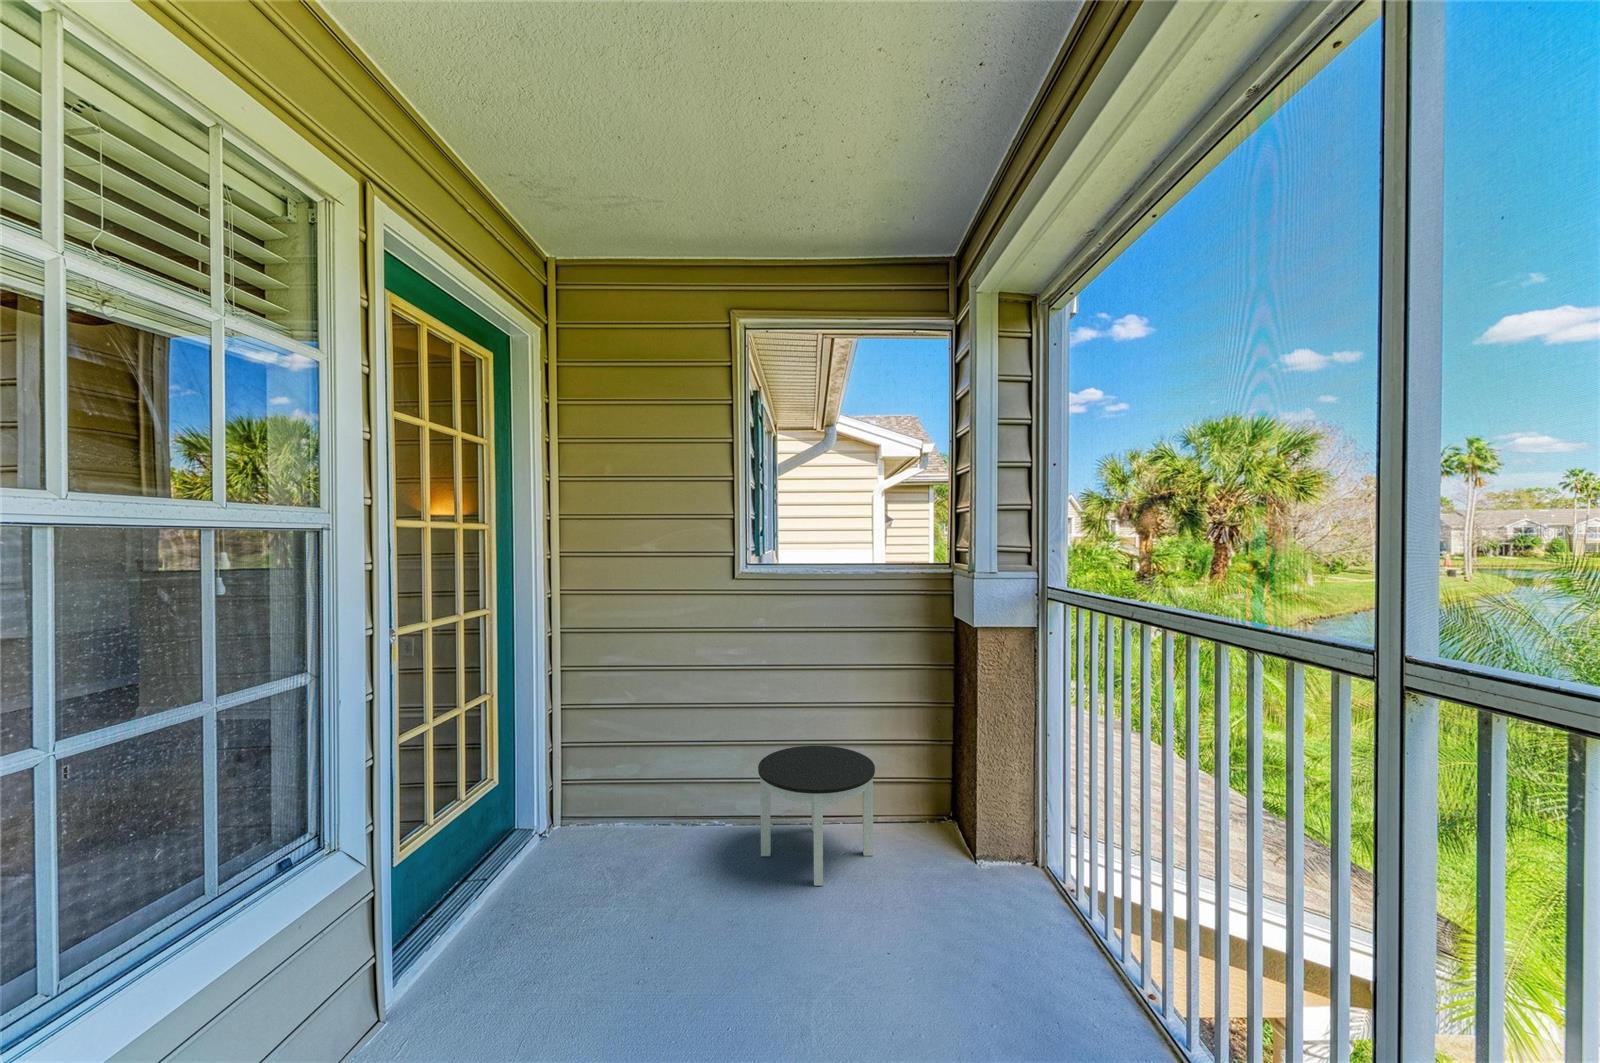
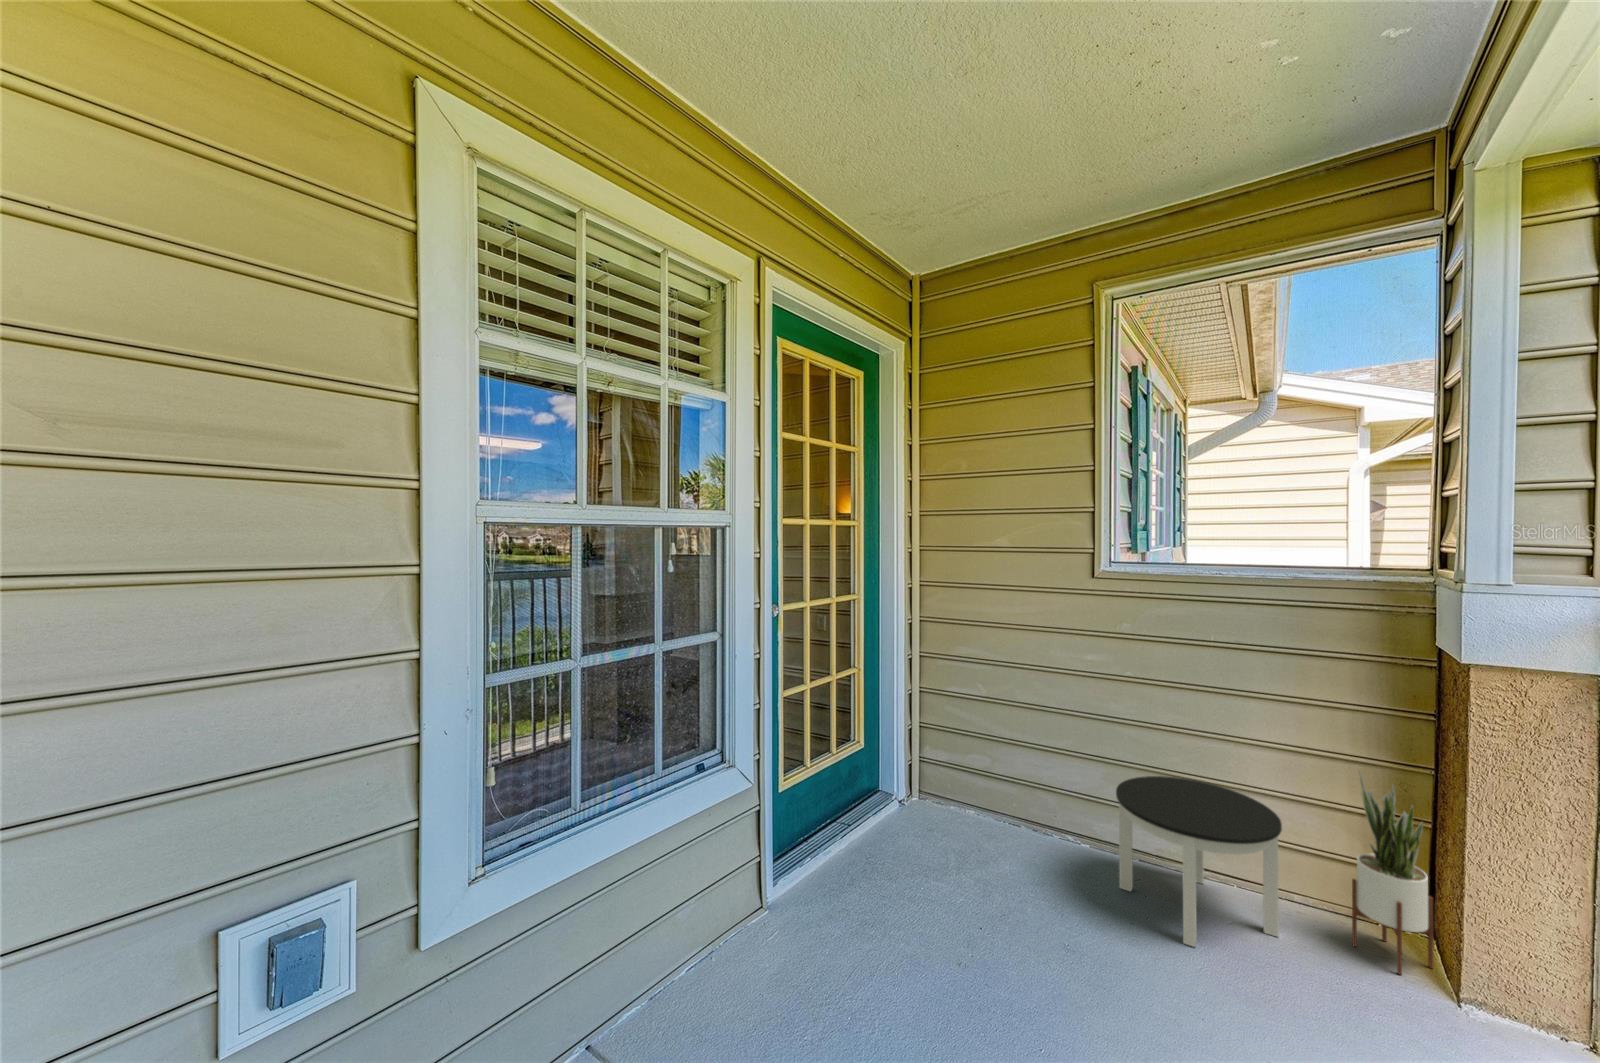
potted plant: none [915,711,957,855] -> present [1352,771,1433,974]

